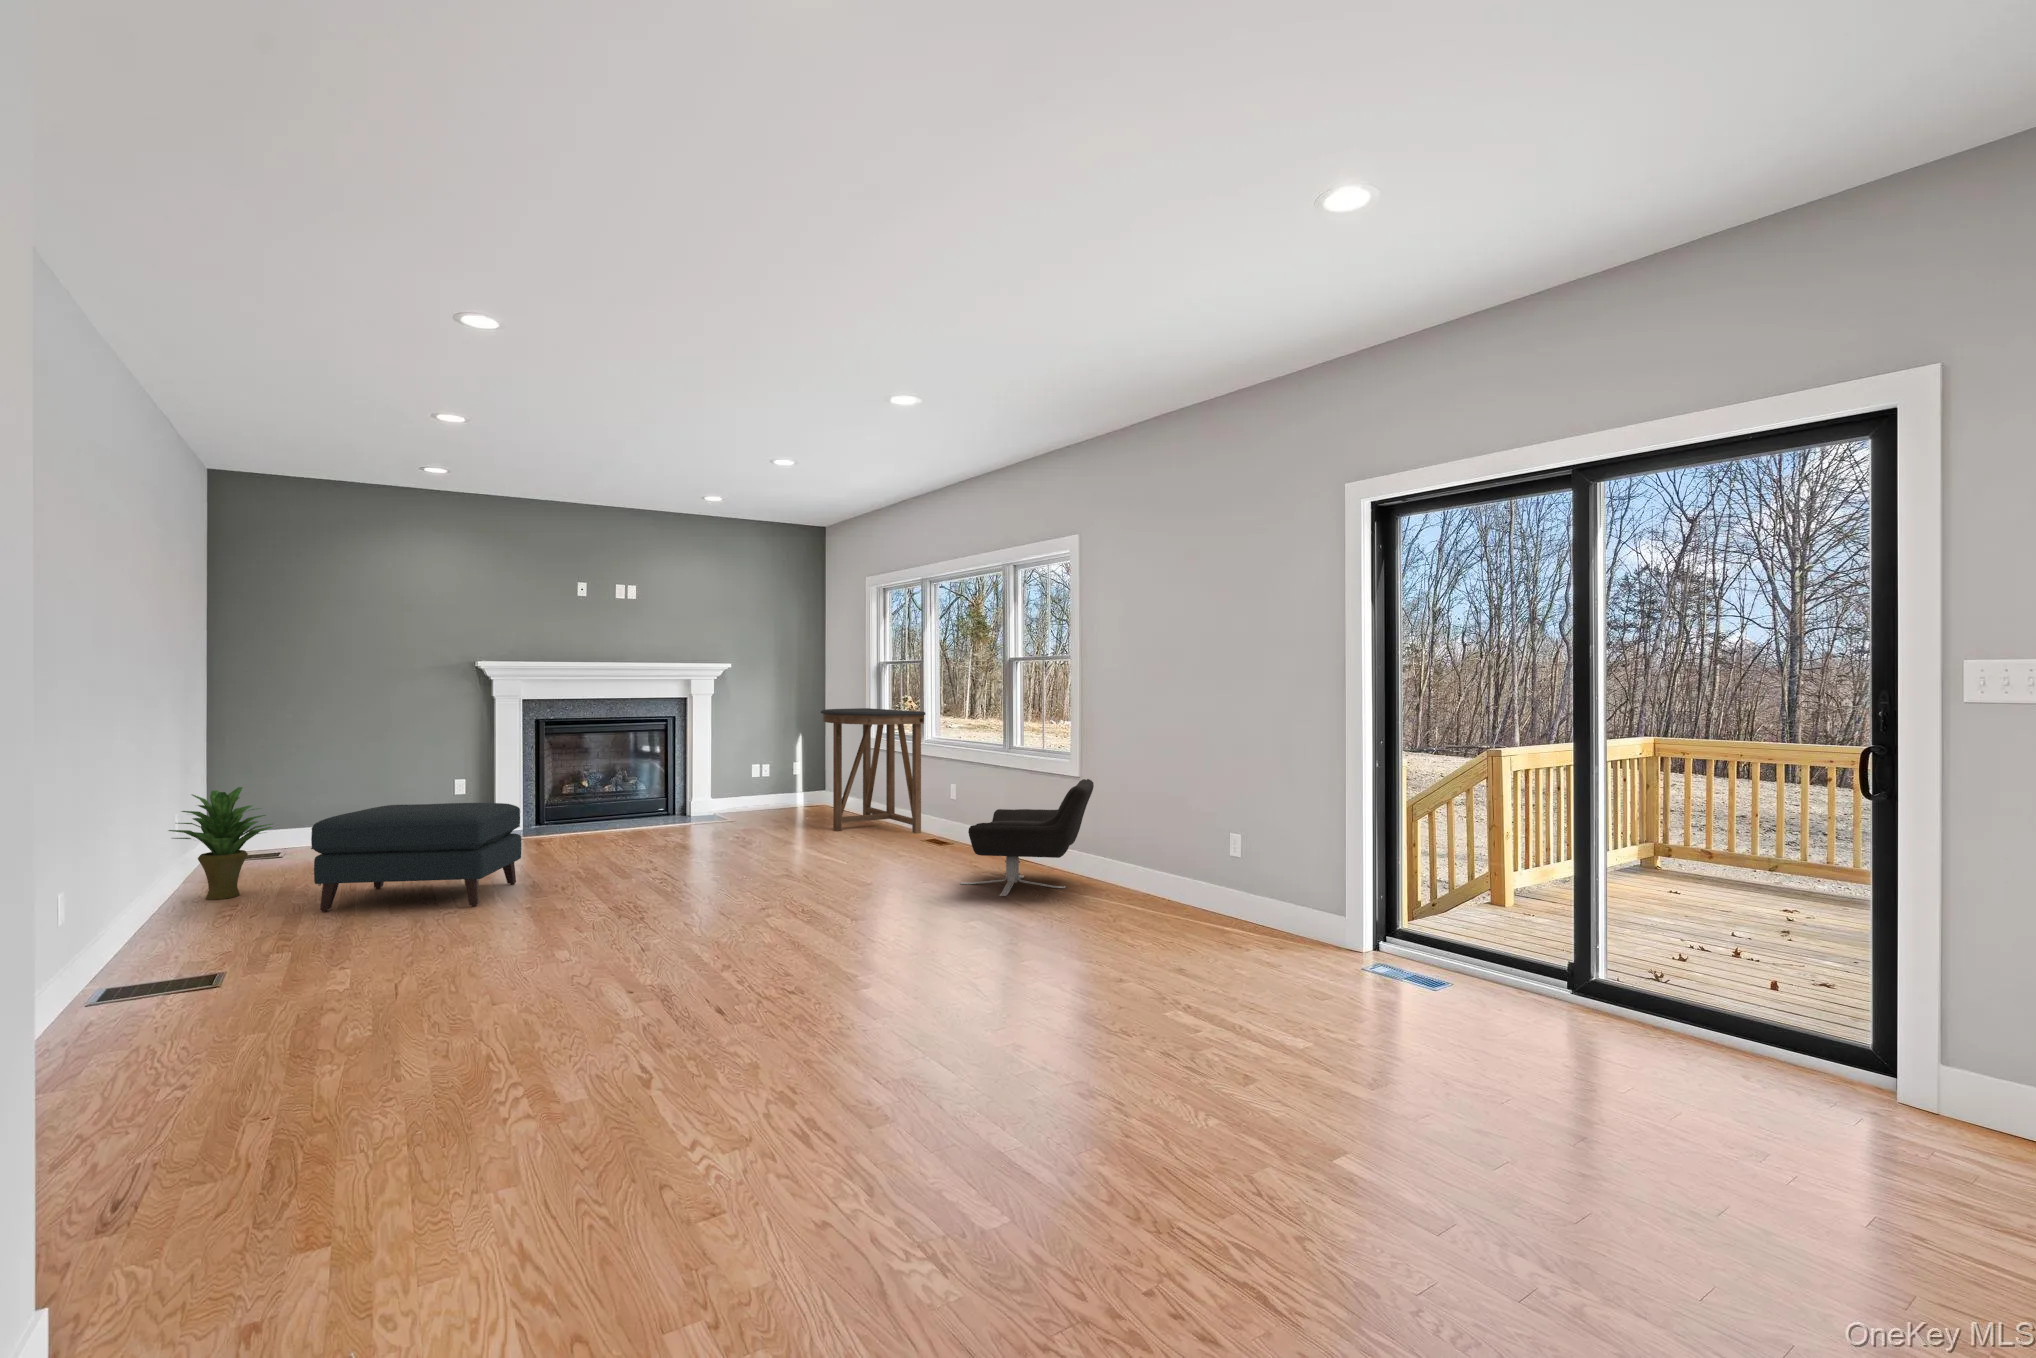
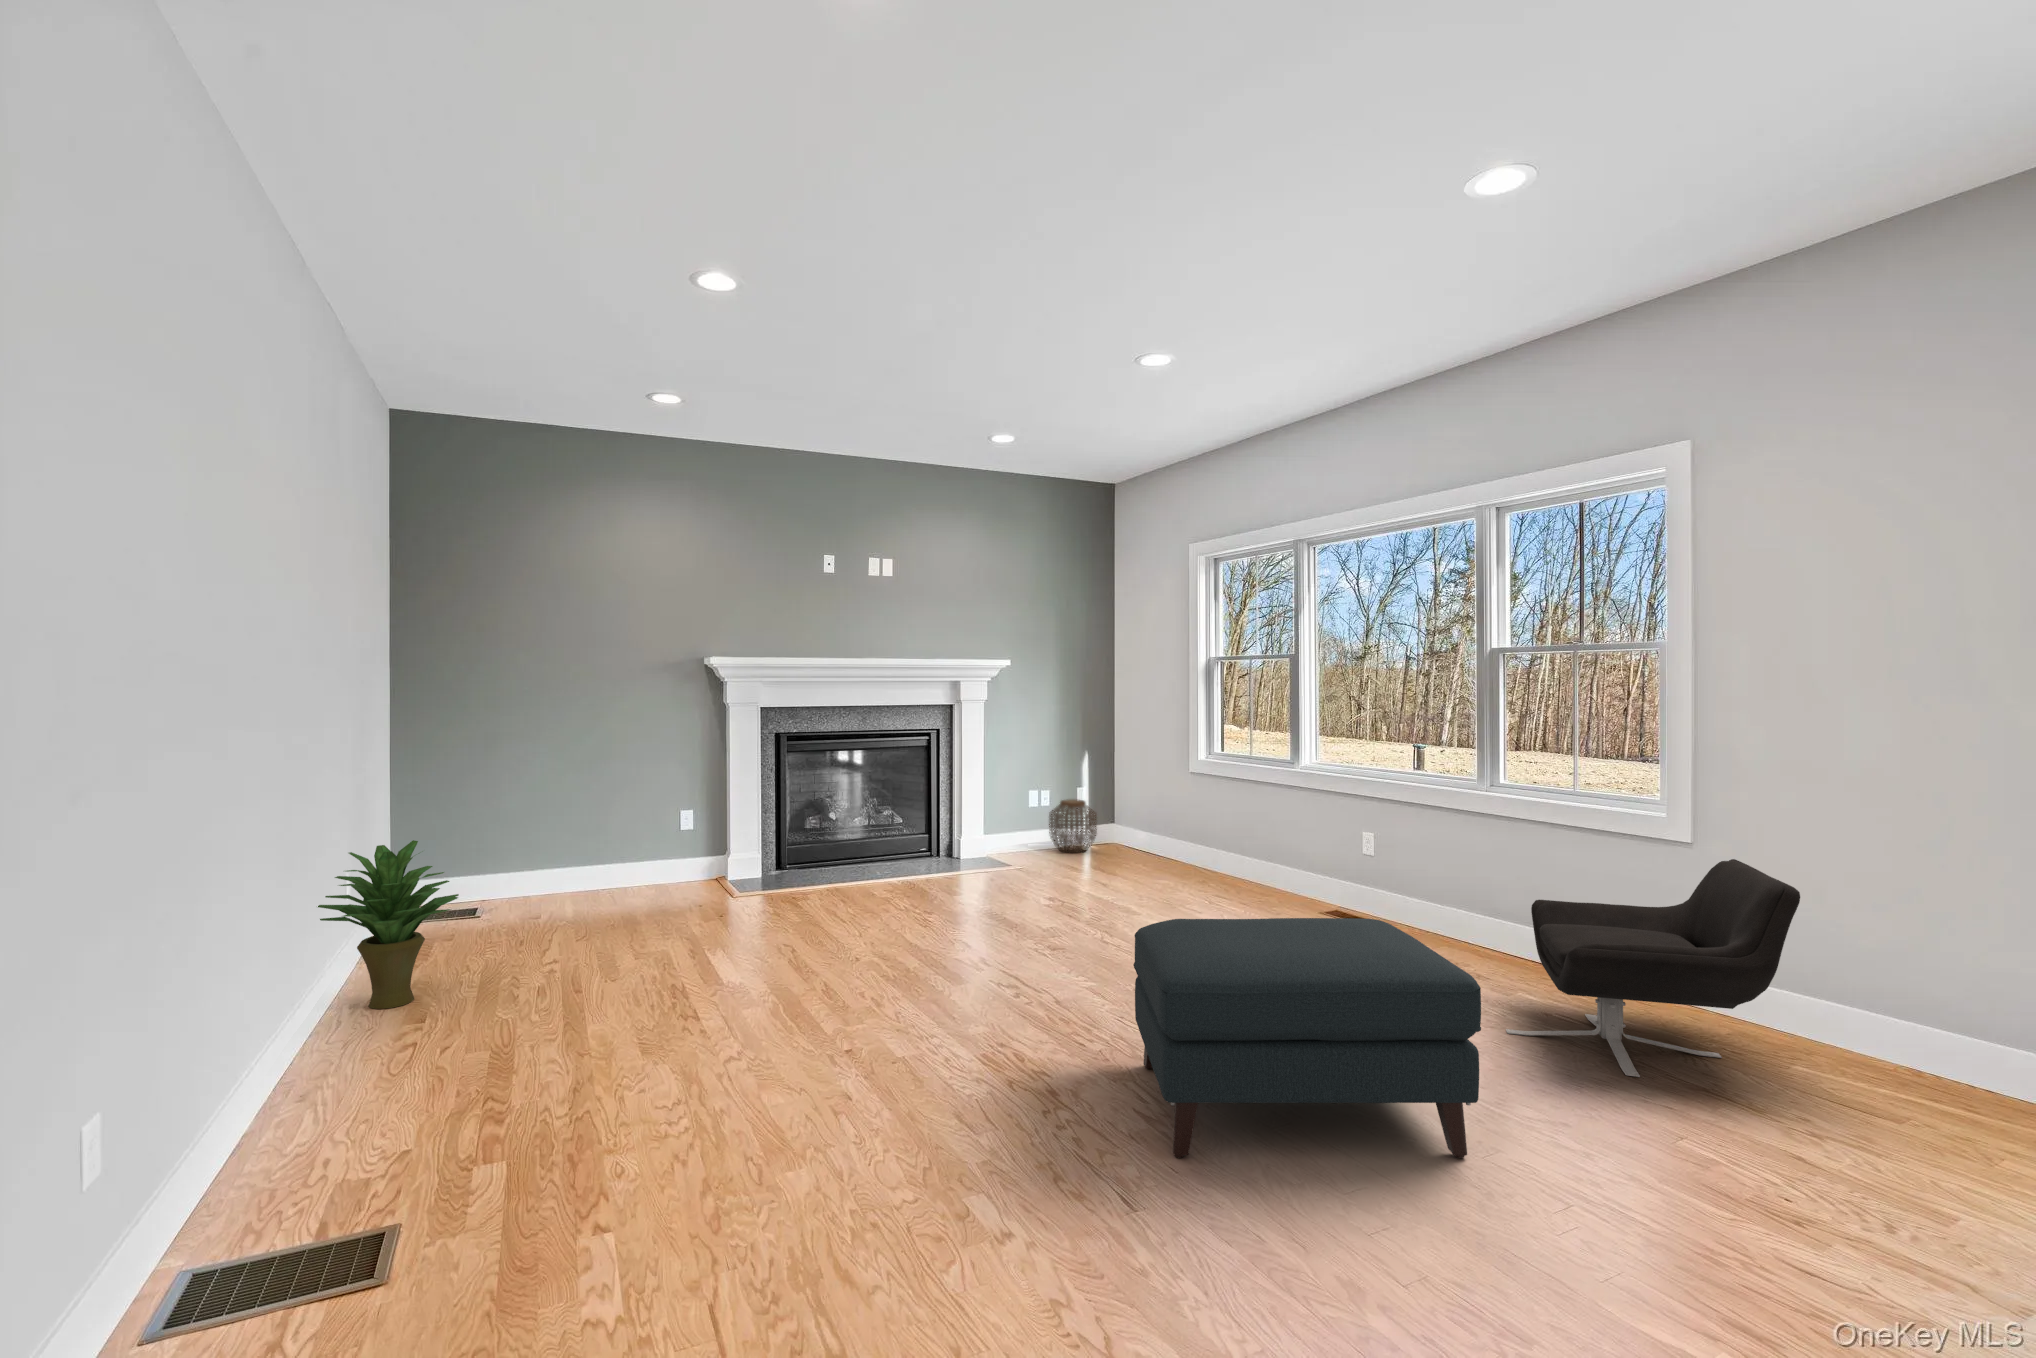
console table: present [821,708,925,833] -> none [1143,720,1312,902]
woven basket: none [766,771,804,812] -> present [1049,799,1097,853]
ottoman: present [311,803,522,912] -> present [1133,918,1481,1158]

